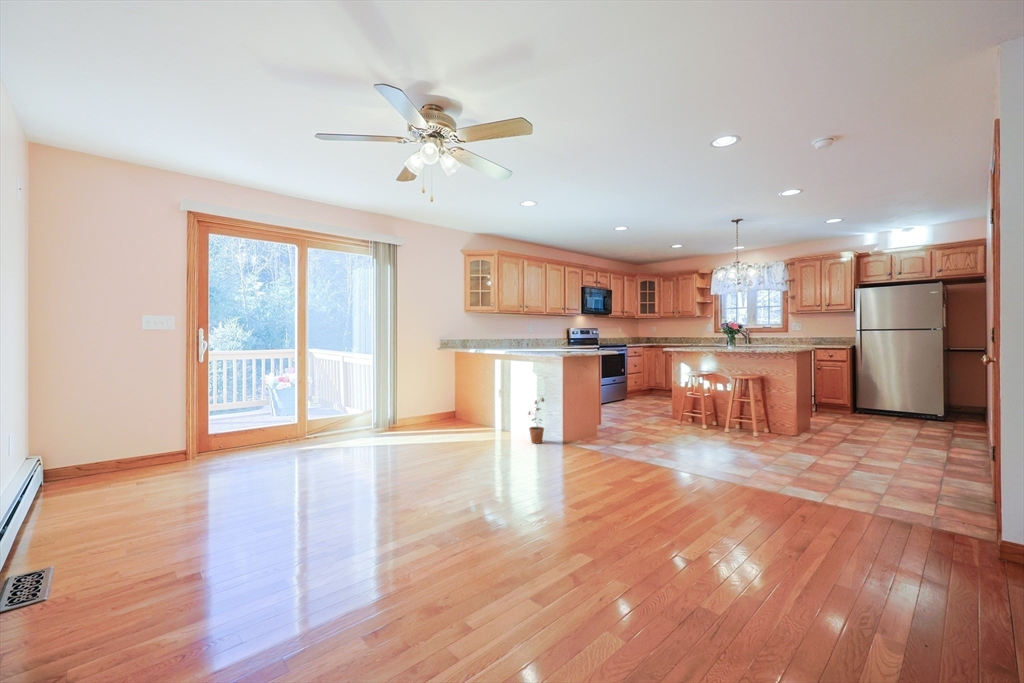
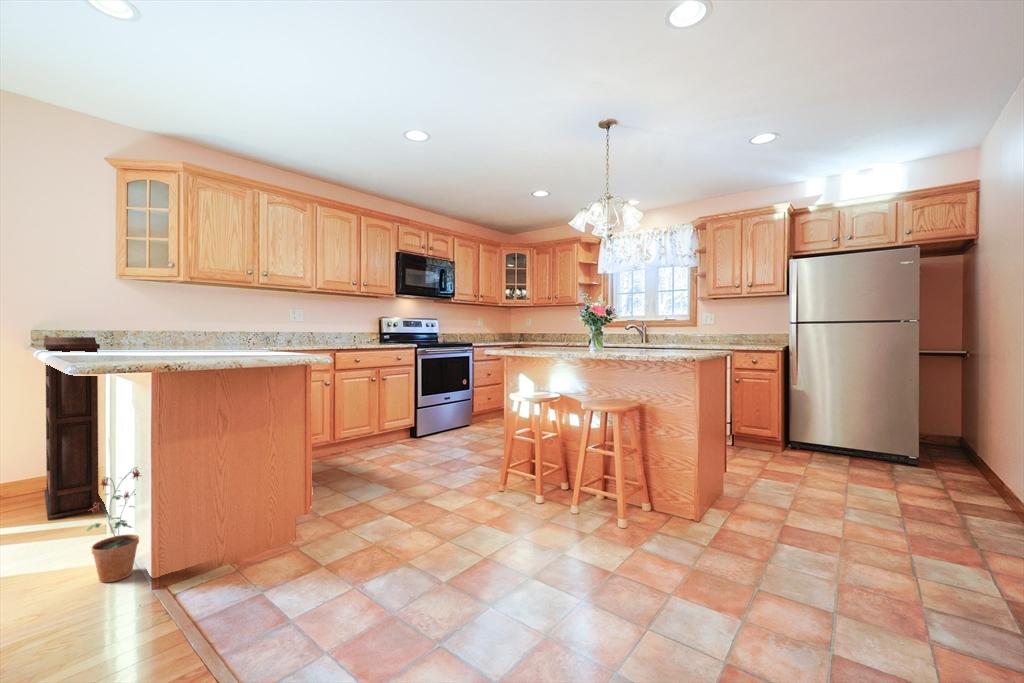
bookshelf: none [441,342,483,428] -> present [43,337,101,520]

